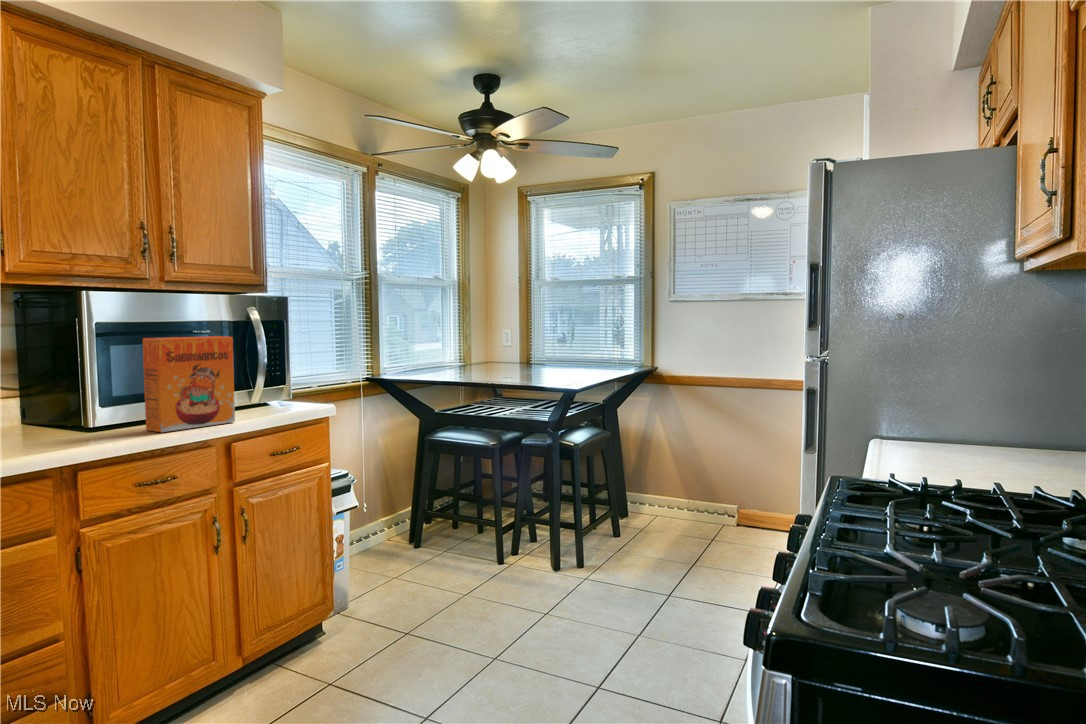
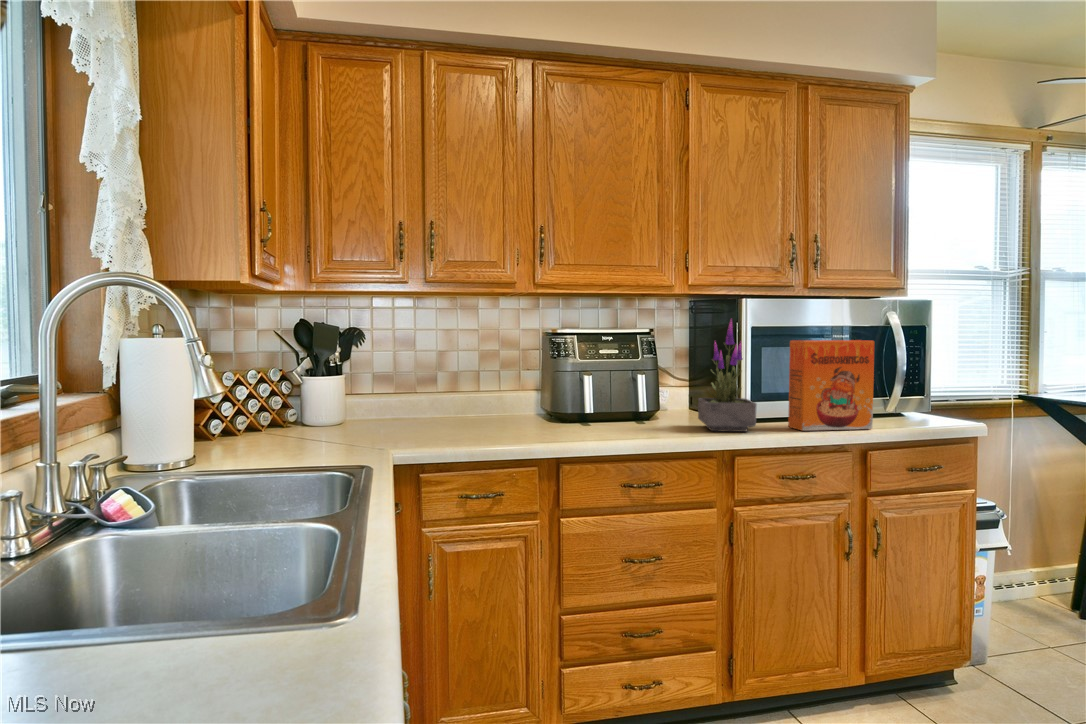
potted plant: none [26,315,104,446] -> present [698,322,757,432]

